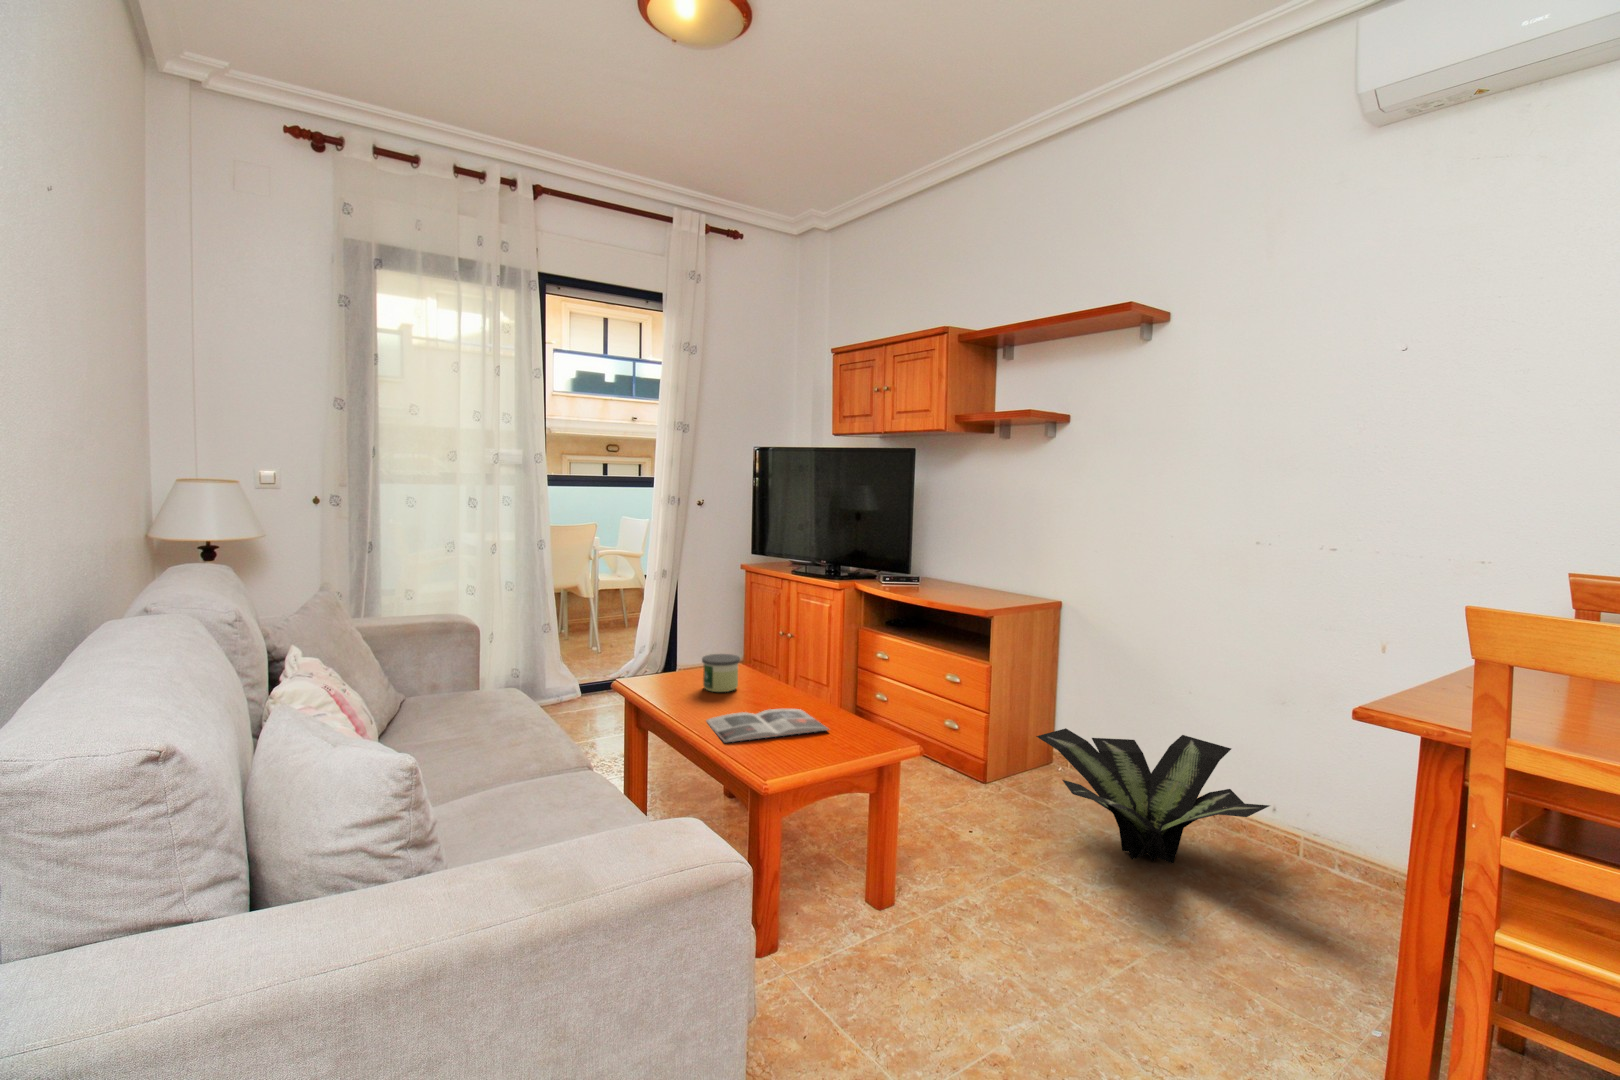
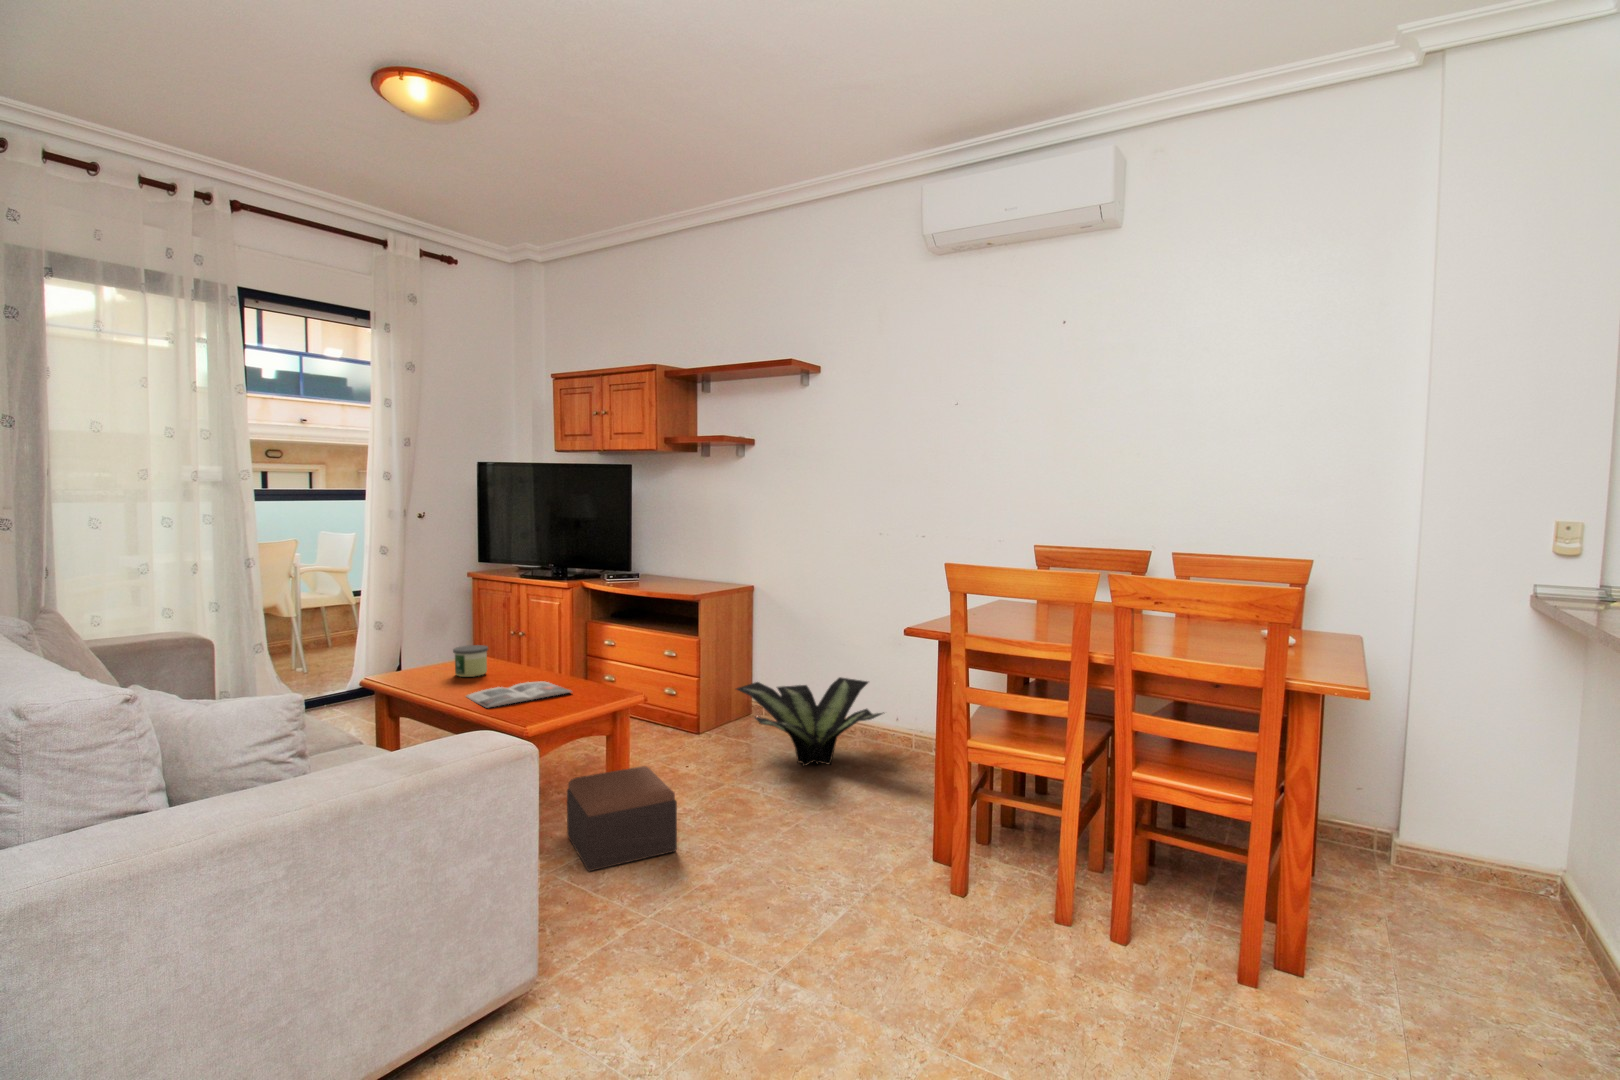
footstool: none [814,843,959,993] -> present [567,766,677,871]

